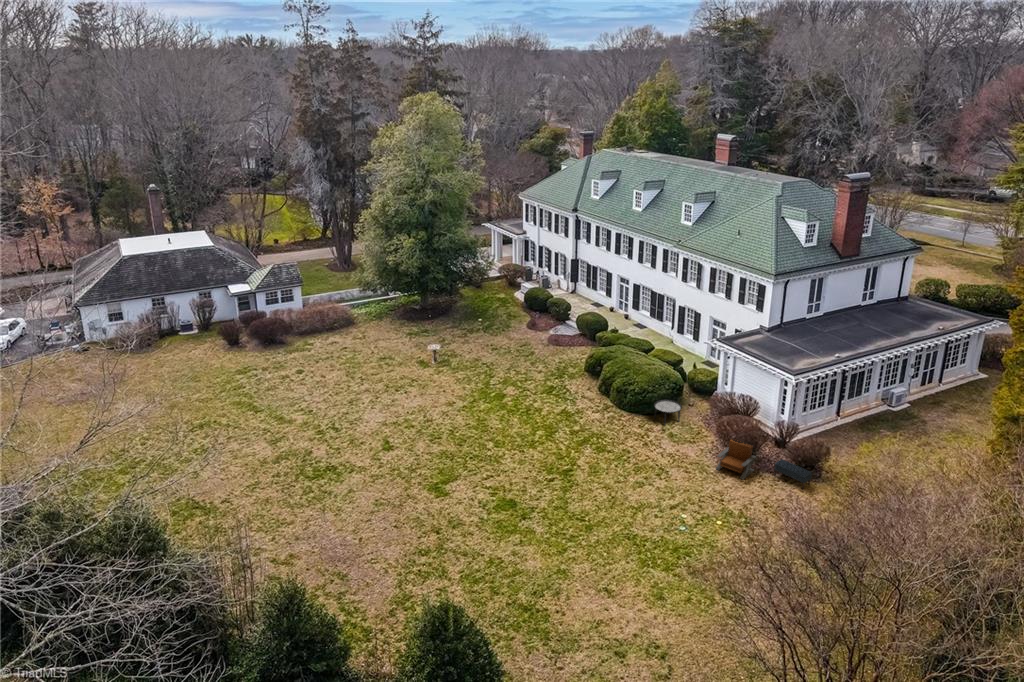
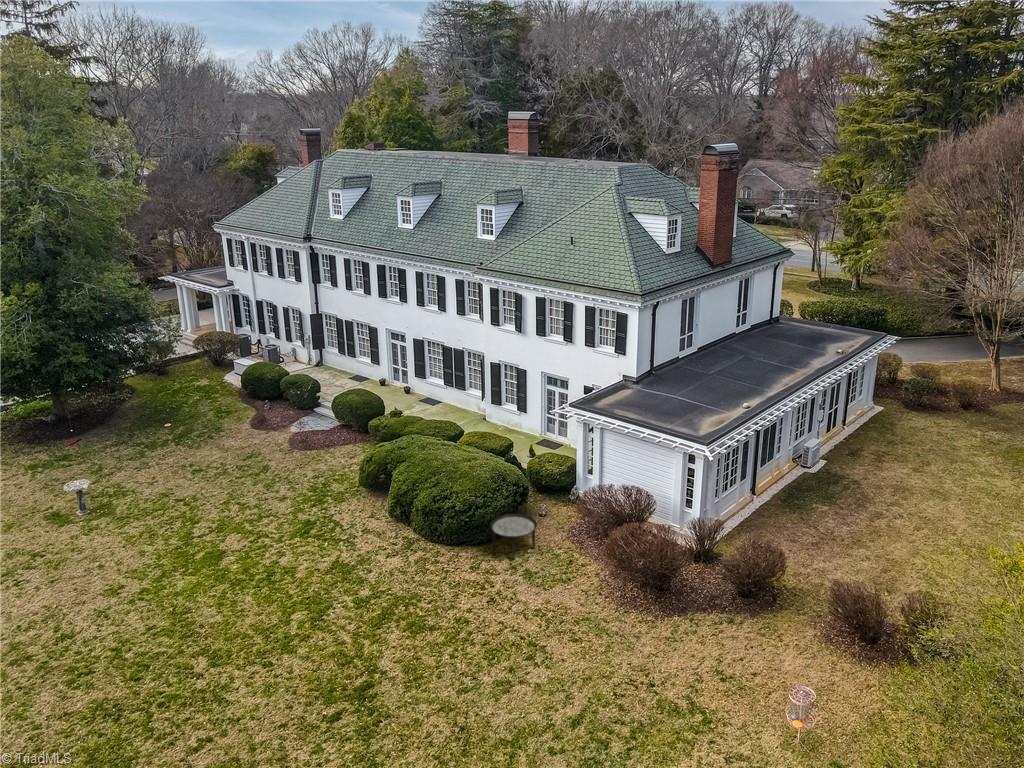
lounge chair: present [716,439,756,480] -> none [623,569,686,640]
bench: present [774,459,812,489] -> none [718,589,782,638]

